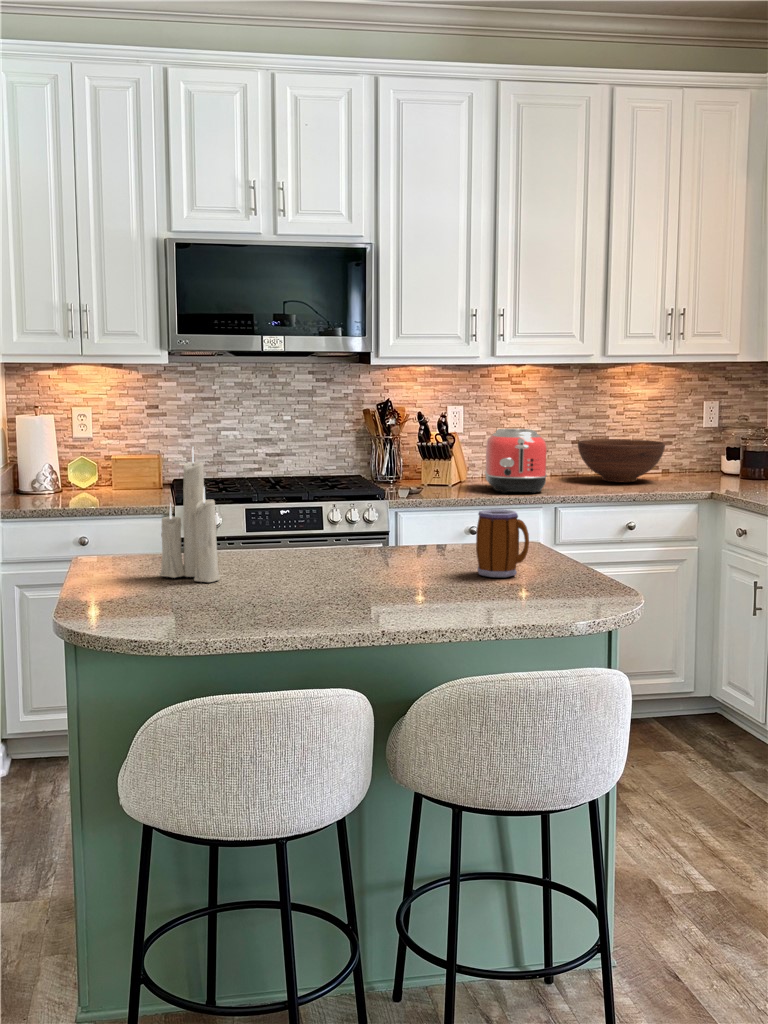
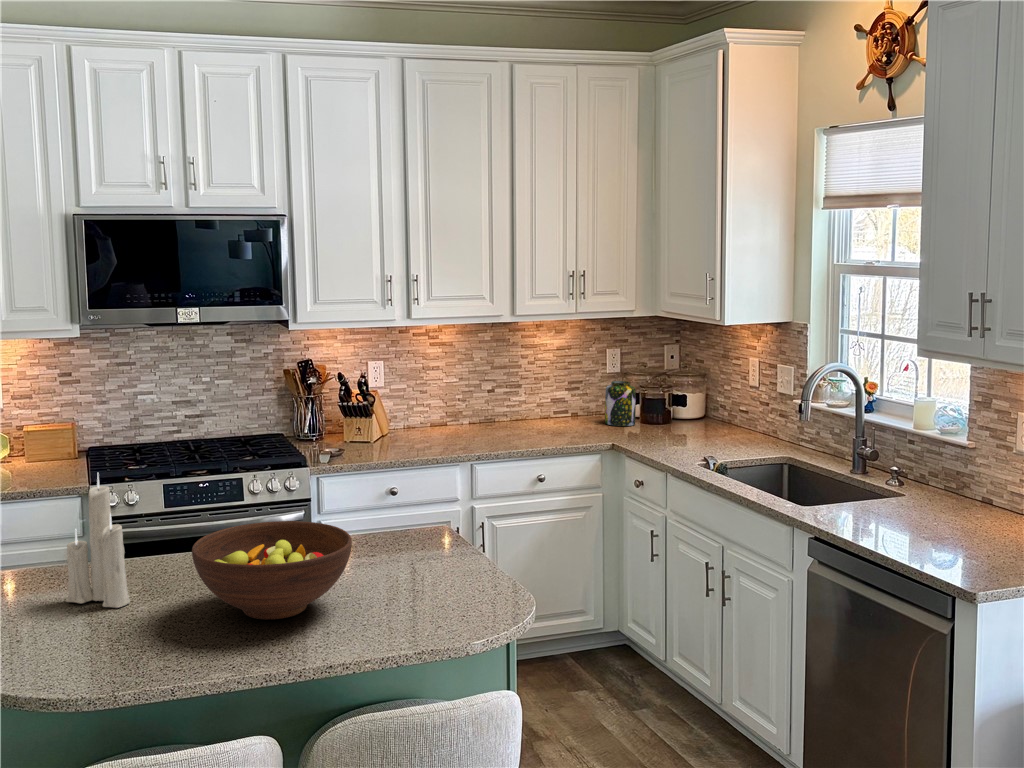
toaster: present [485,429,547,493] -> none [404,388,462,453]
jar: none [701,433,736,480] -> present [605,381,636,426]
fruit bowl: present [578,439,665,482] -> present [192,521,352,619]
mug: present [476,509,529,577] -> none [385,514,434,582]

